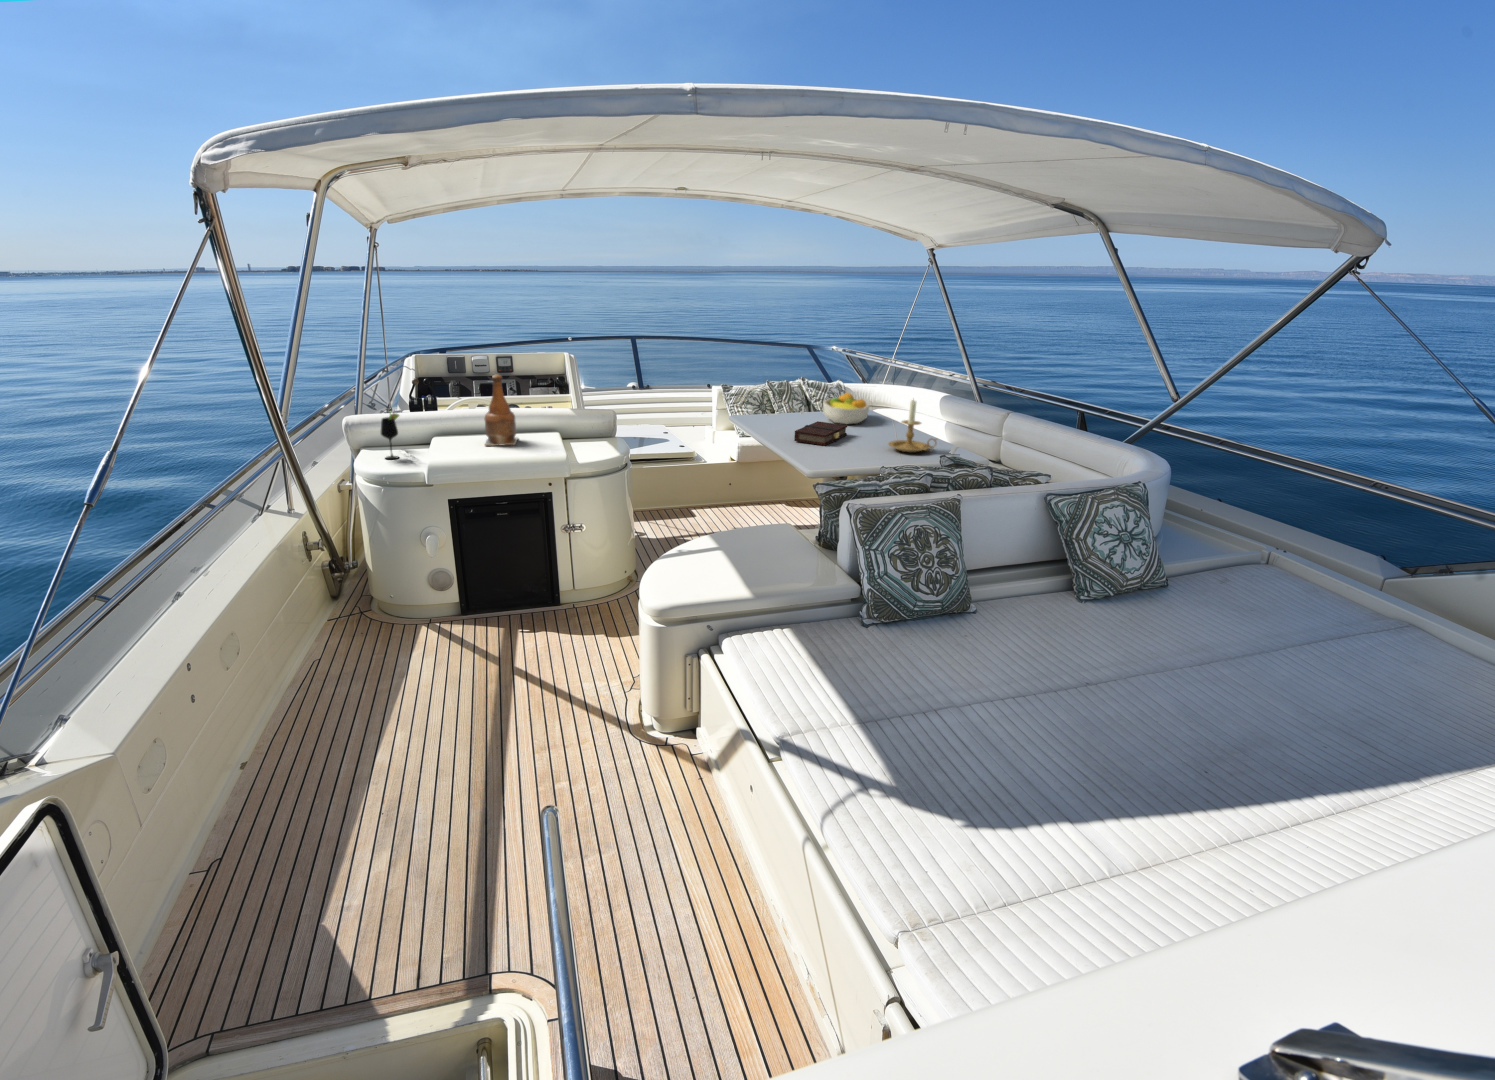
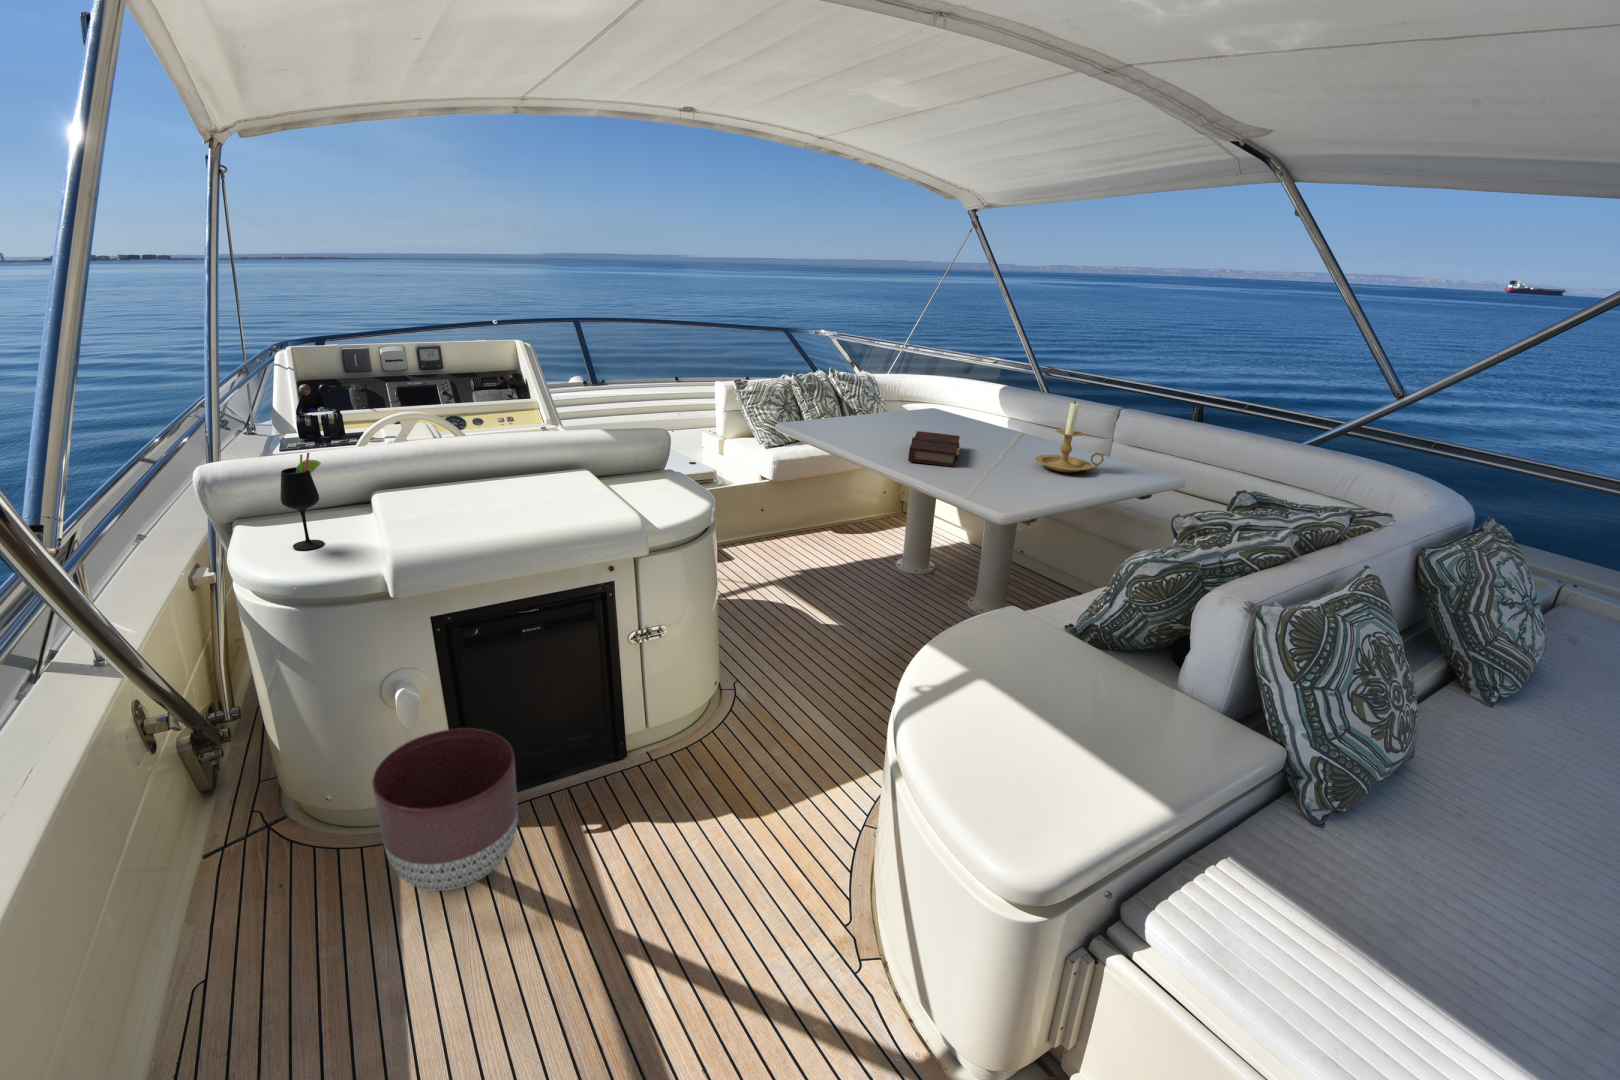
bottle: present [485,375,518,446] -> none [490,378,552,509]
fruit bowl: present [823,393,870,424] -> none [900,390,960,432]
planter: none [408,563,481,642] -> present [372,728,518,891]

